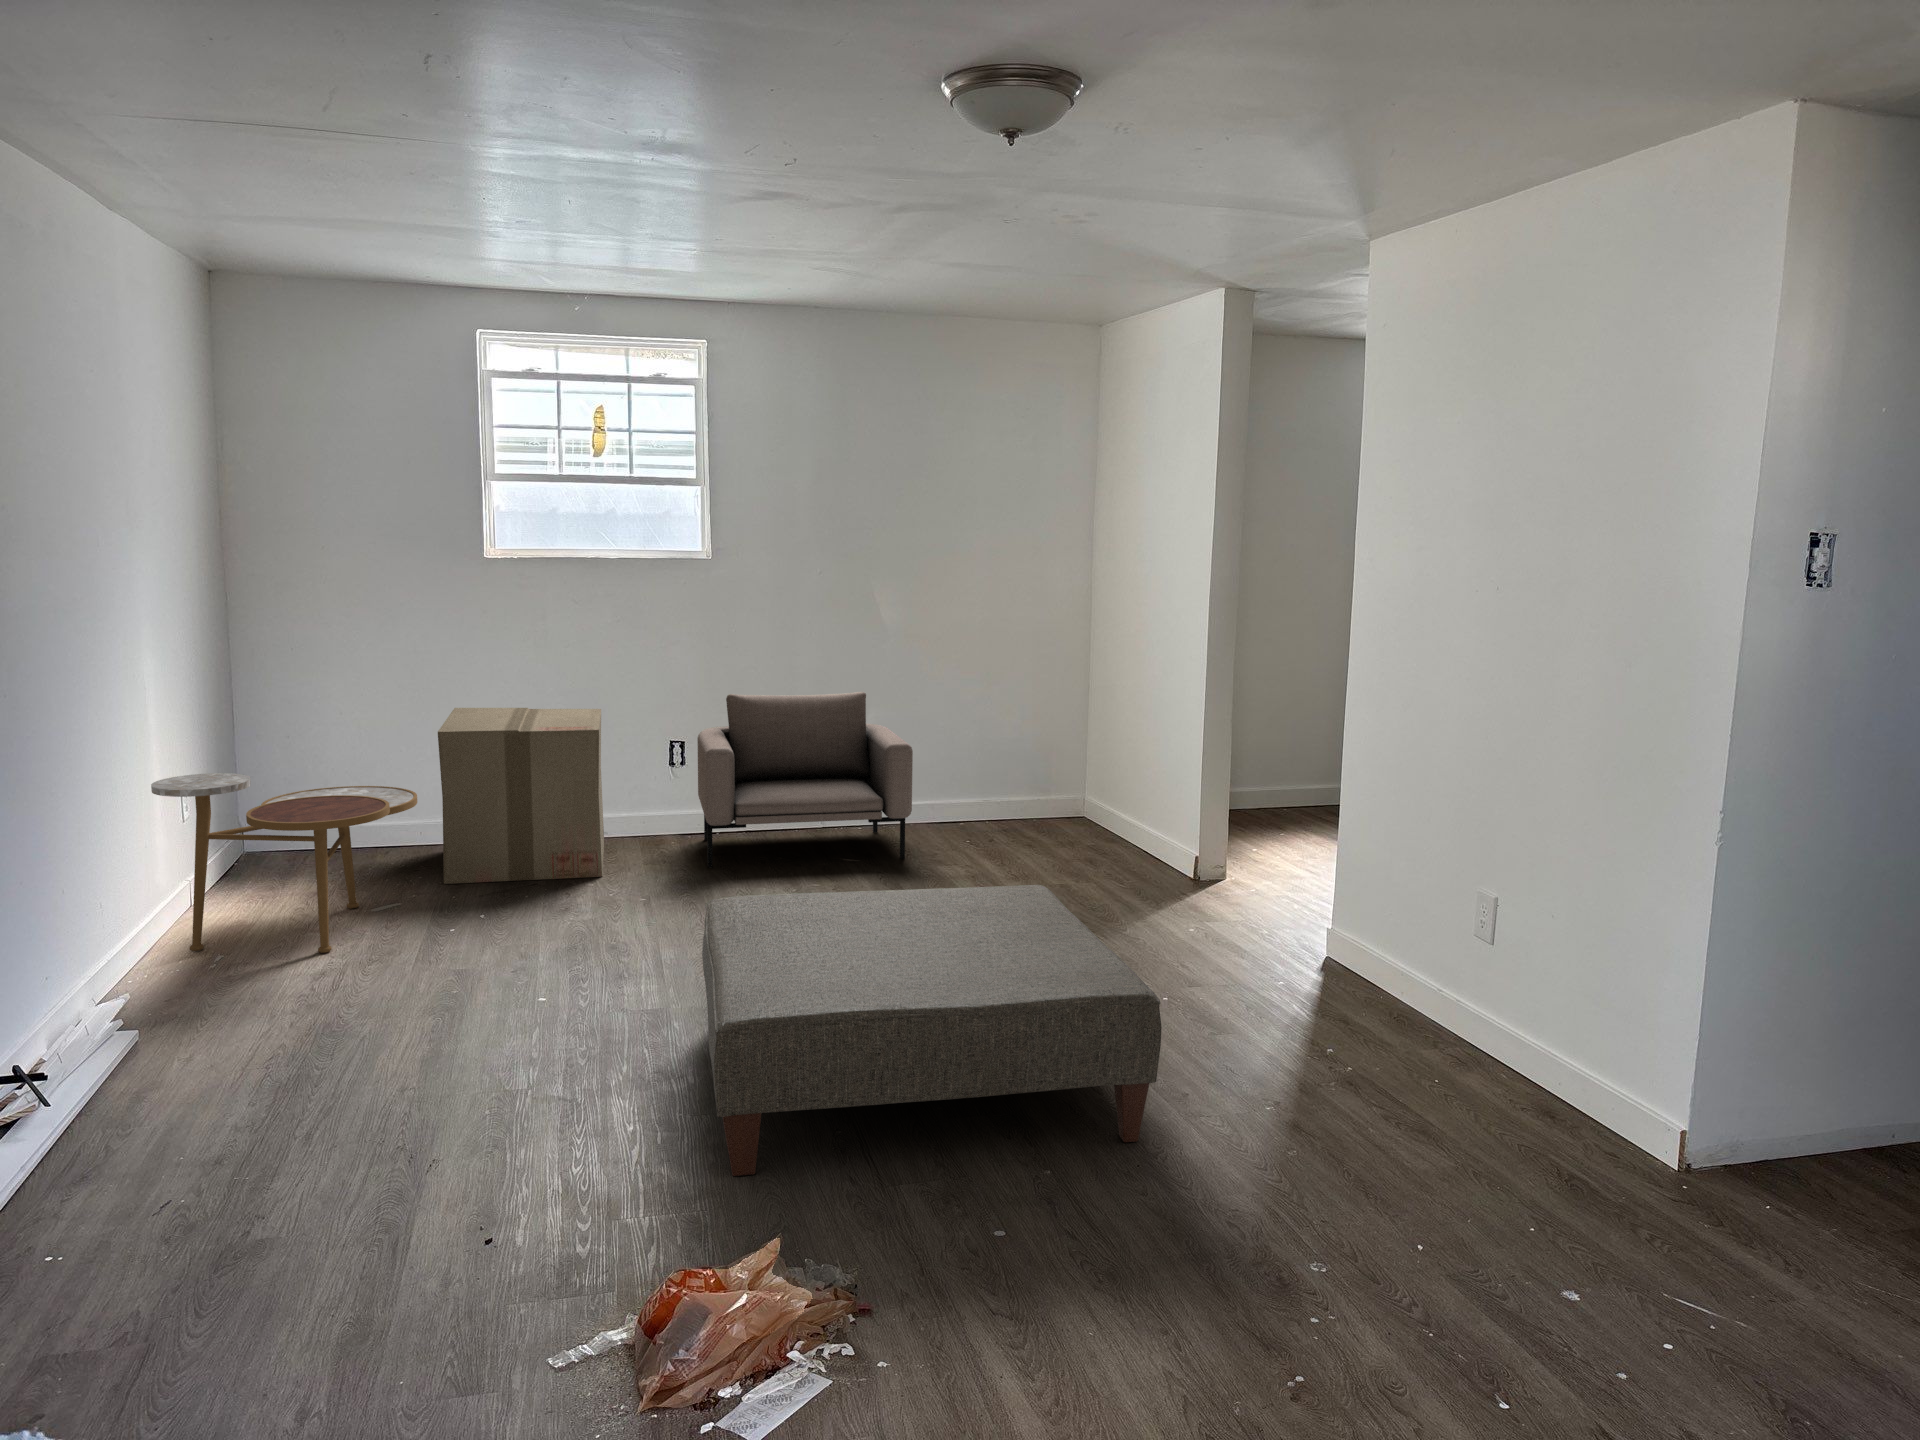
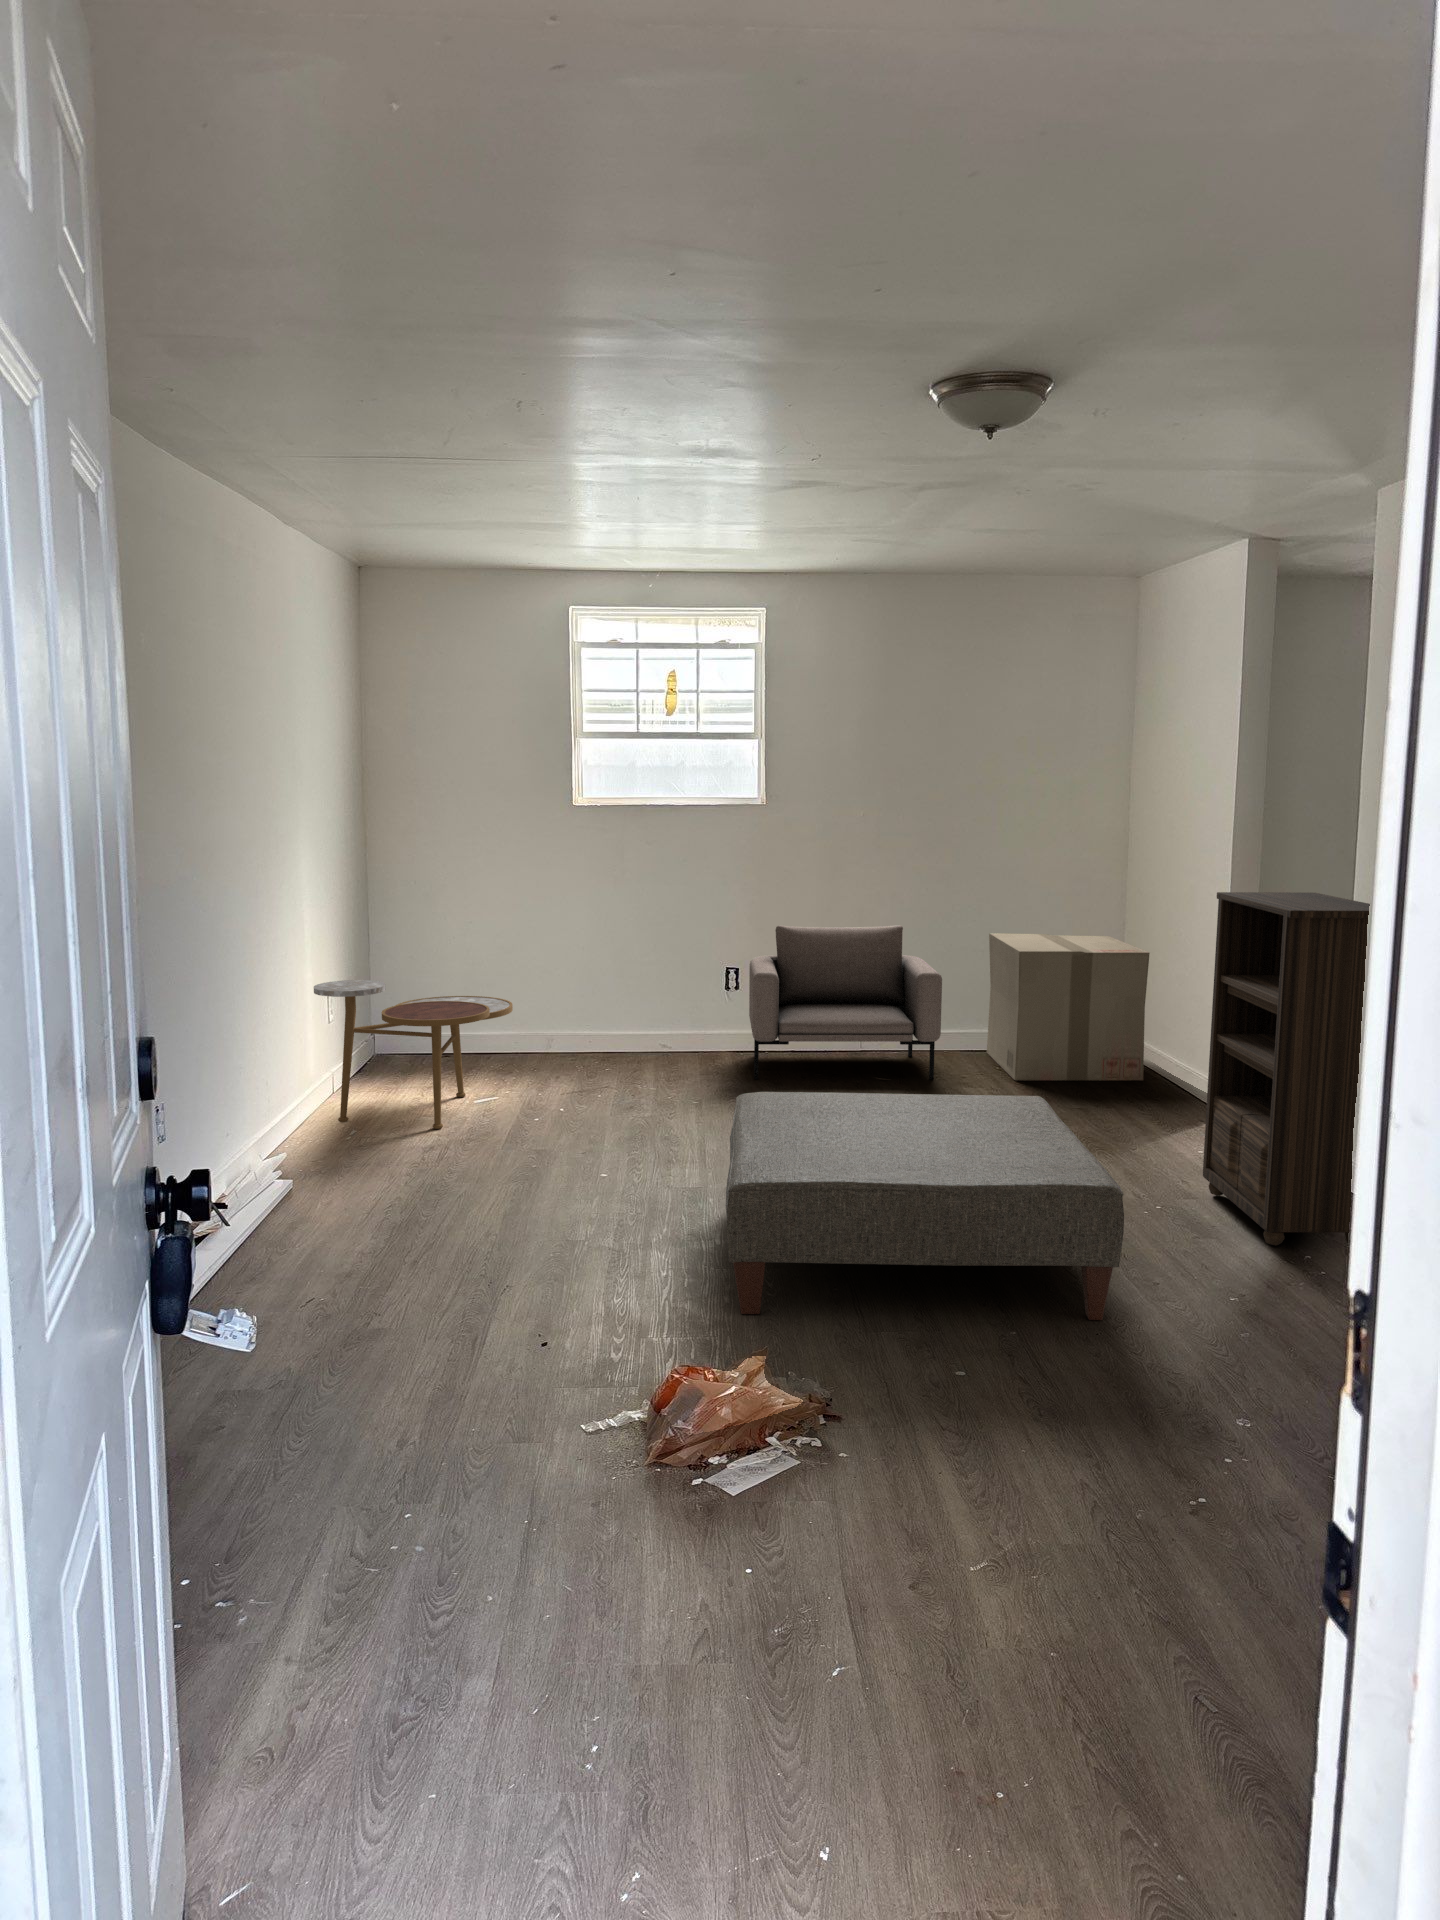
bookshelf: none [1204,660,1411,1033] -> present [1203,892,1370,1245]
cardboard box: present [438,708,604,884] -> present [987,933,1150,1080]

